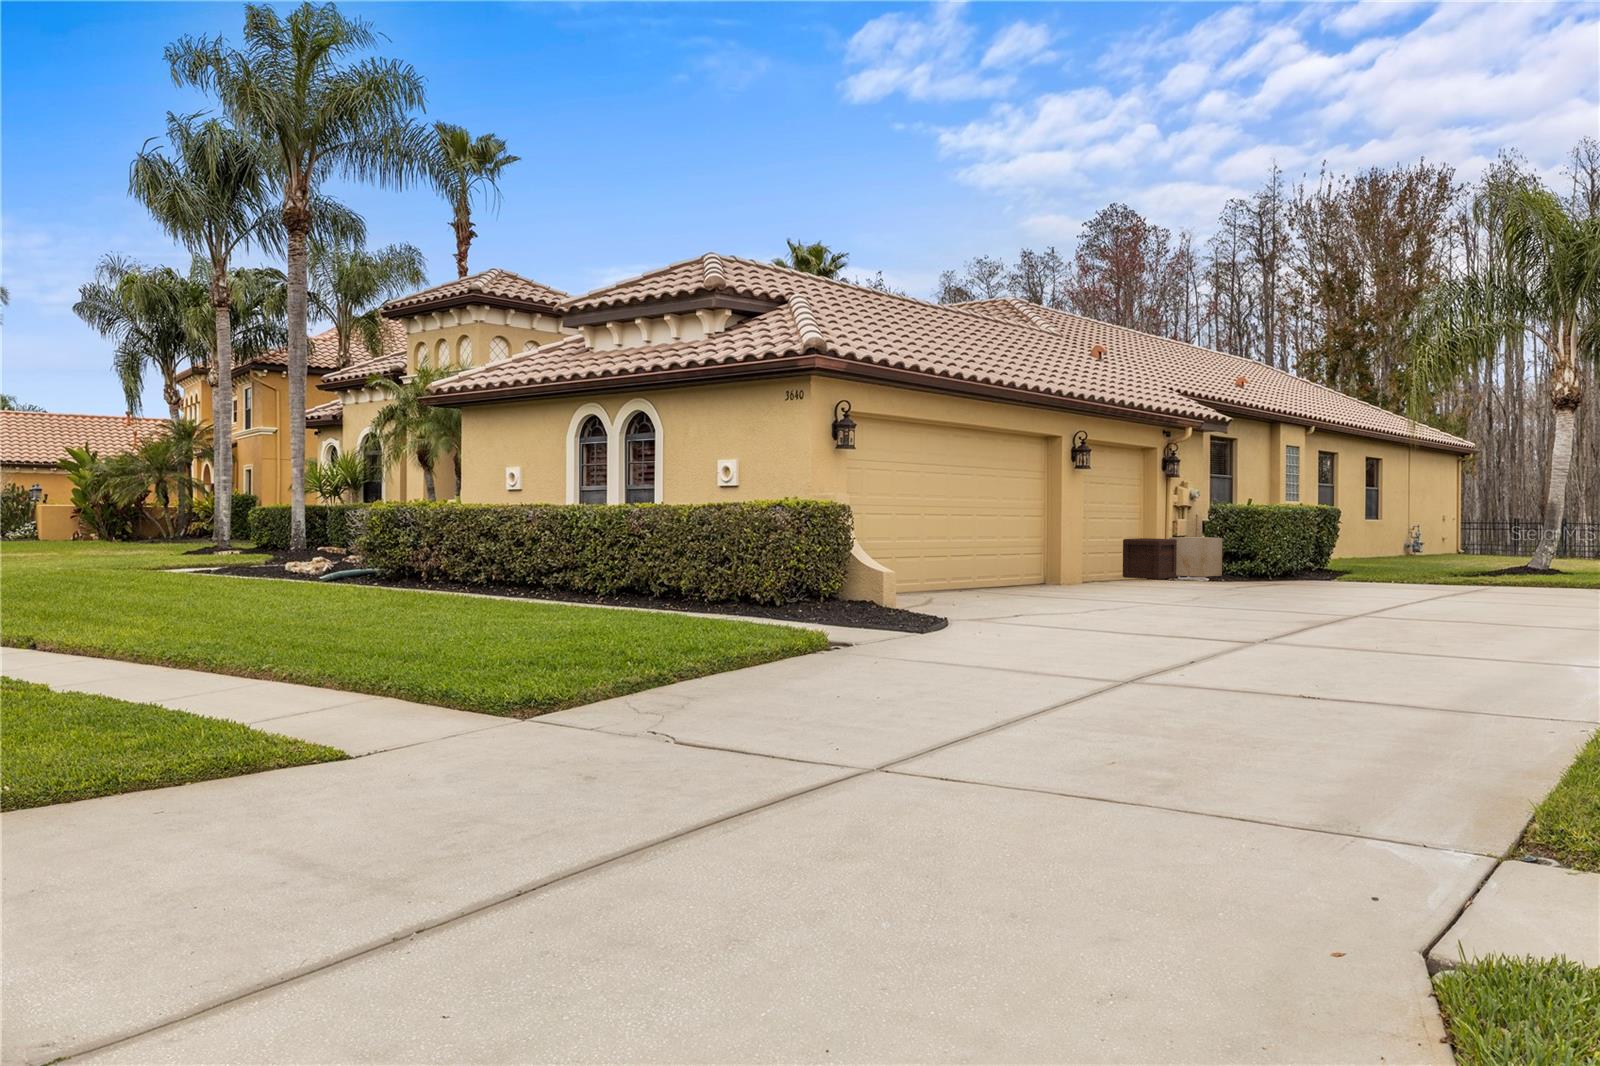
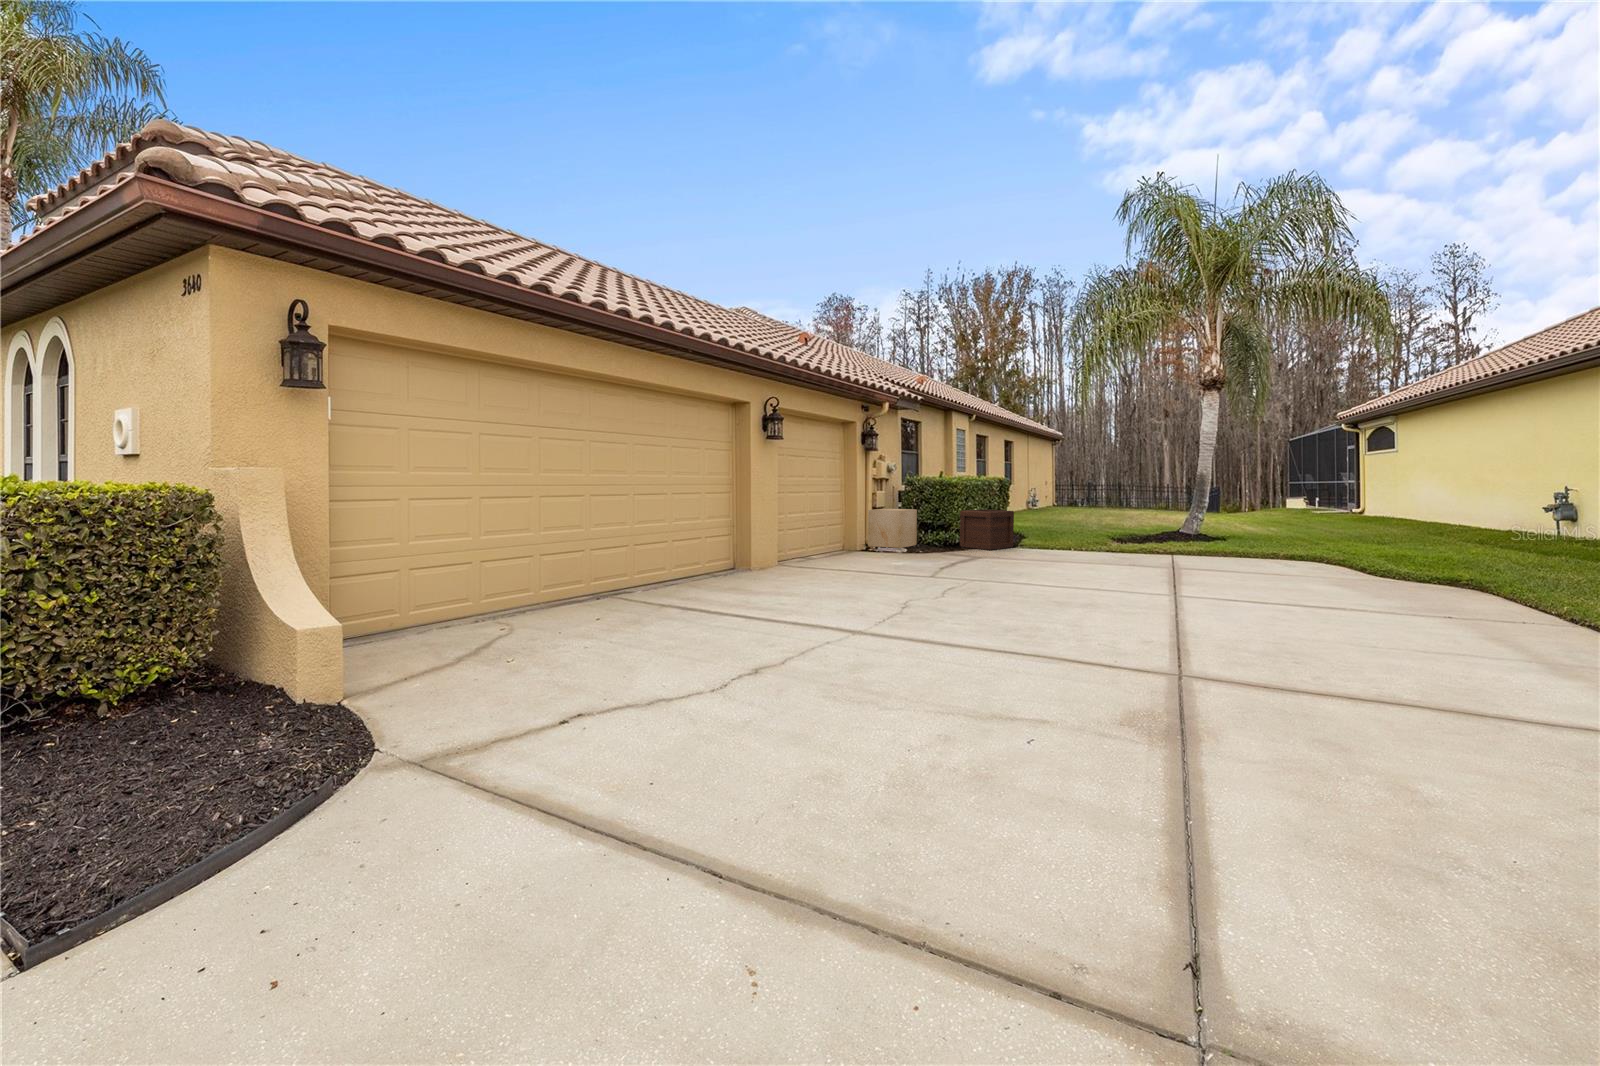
wooden crate: present [1123,538,1177,579] -> present [960,509,1014,550]

